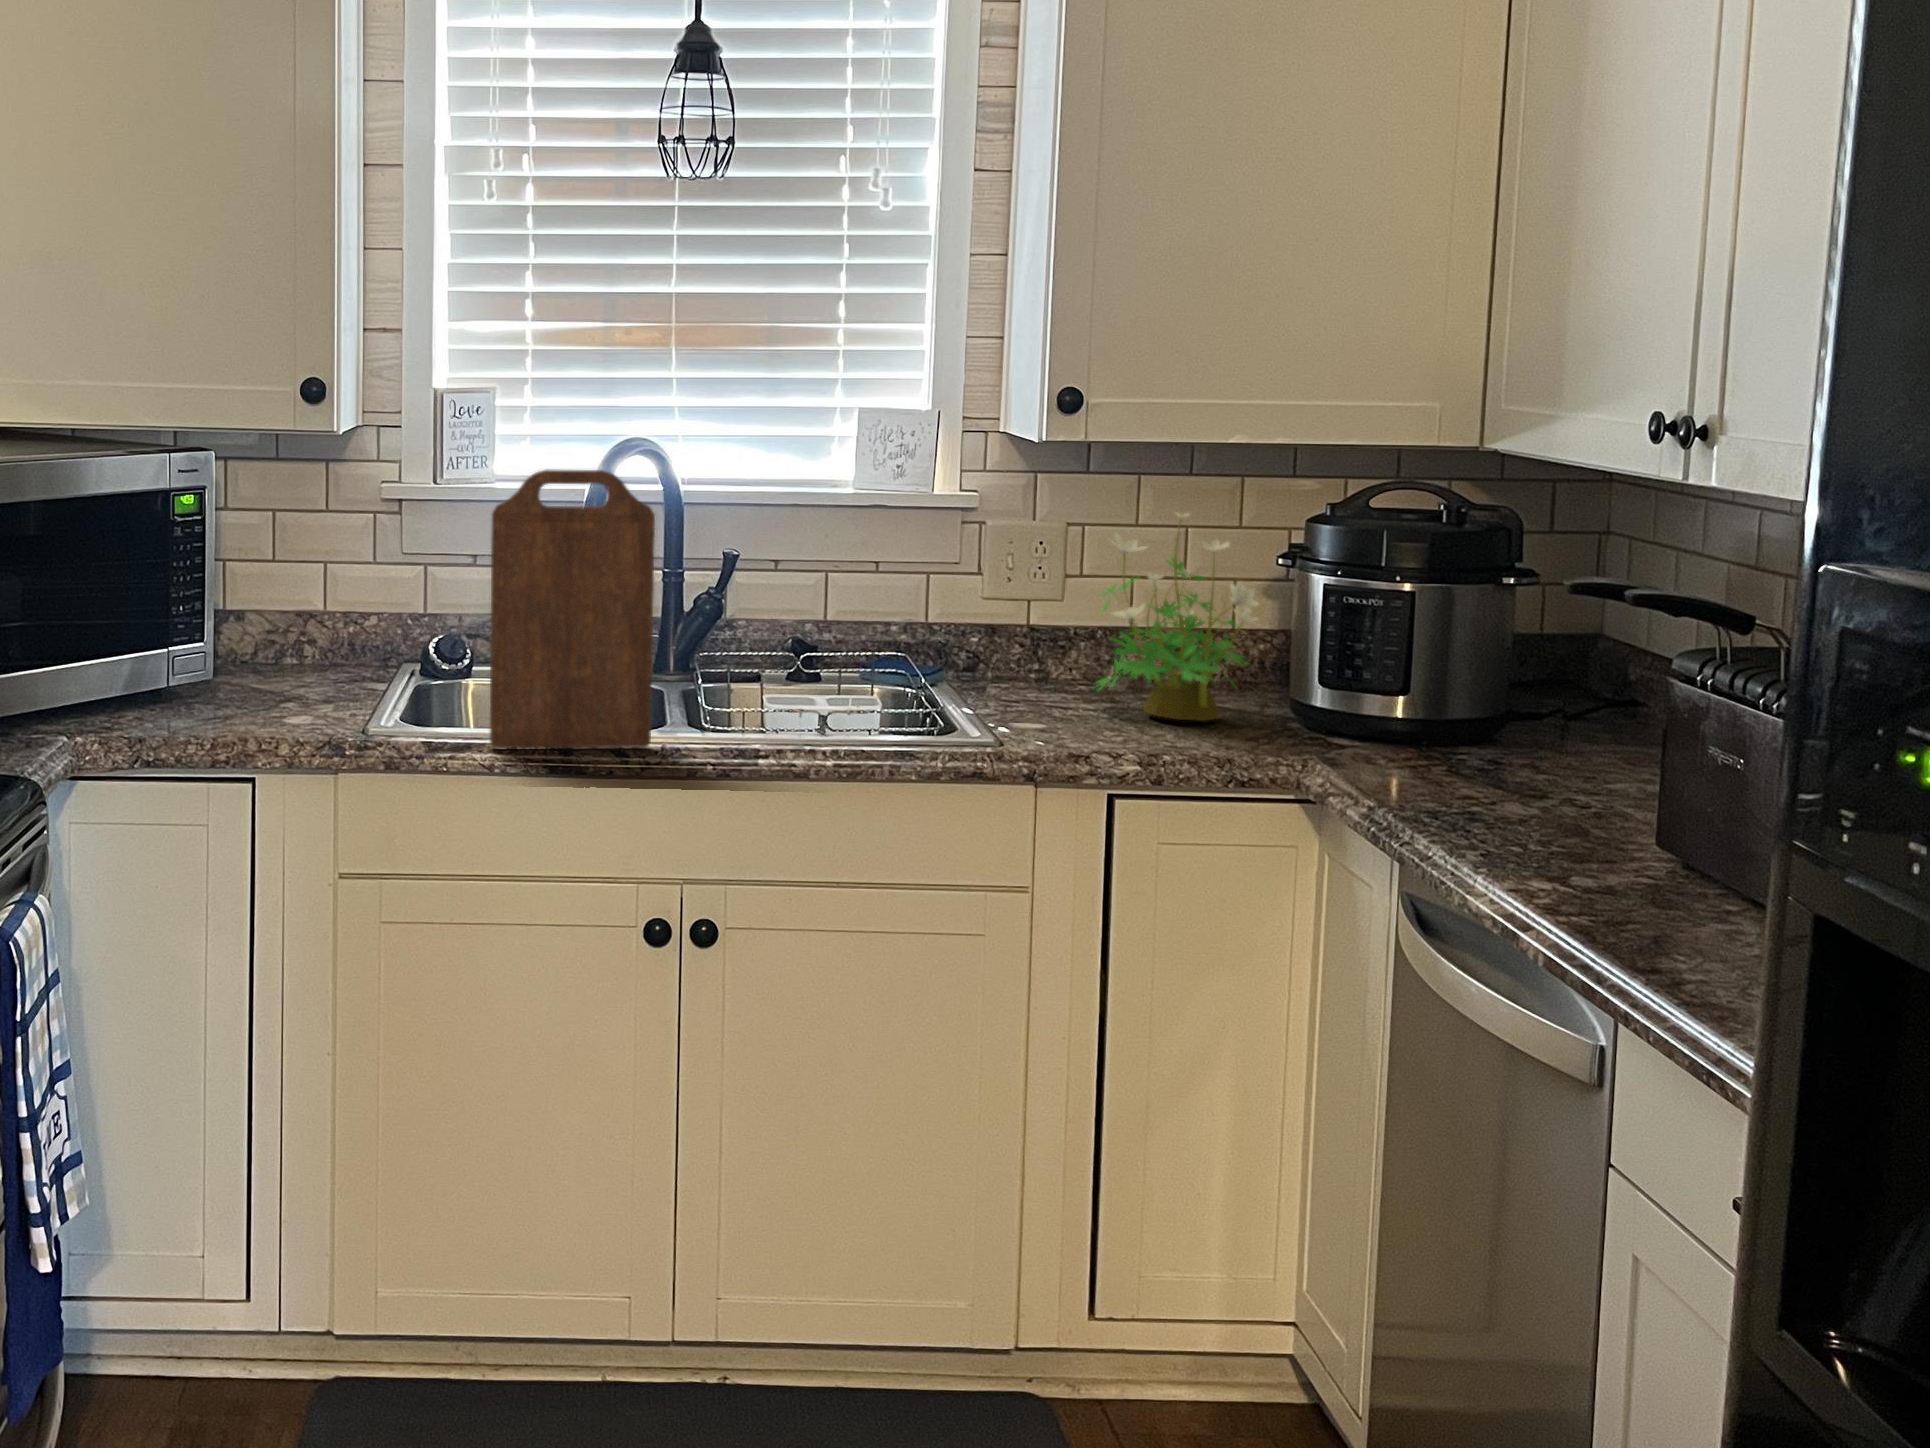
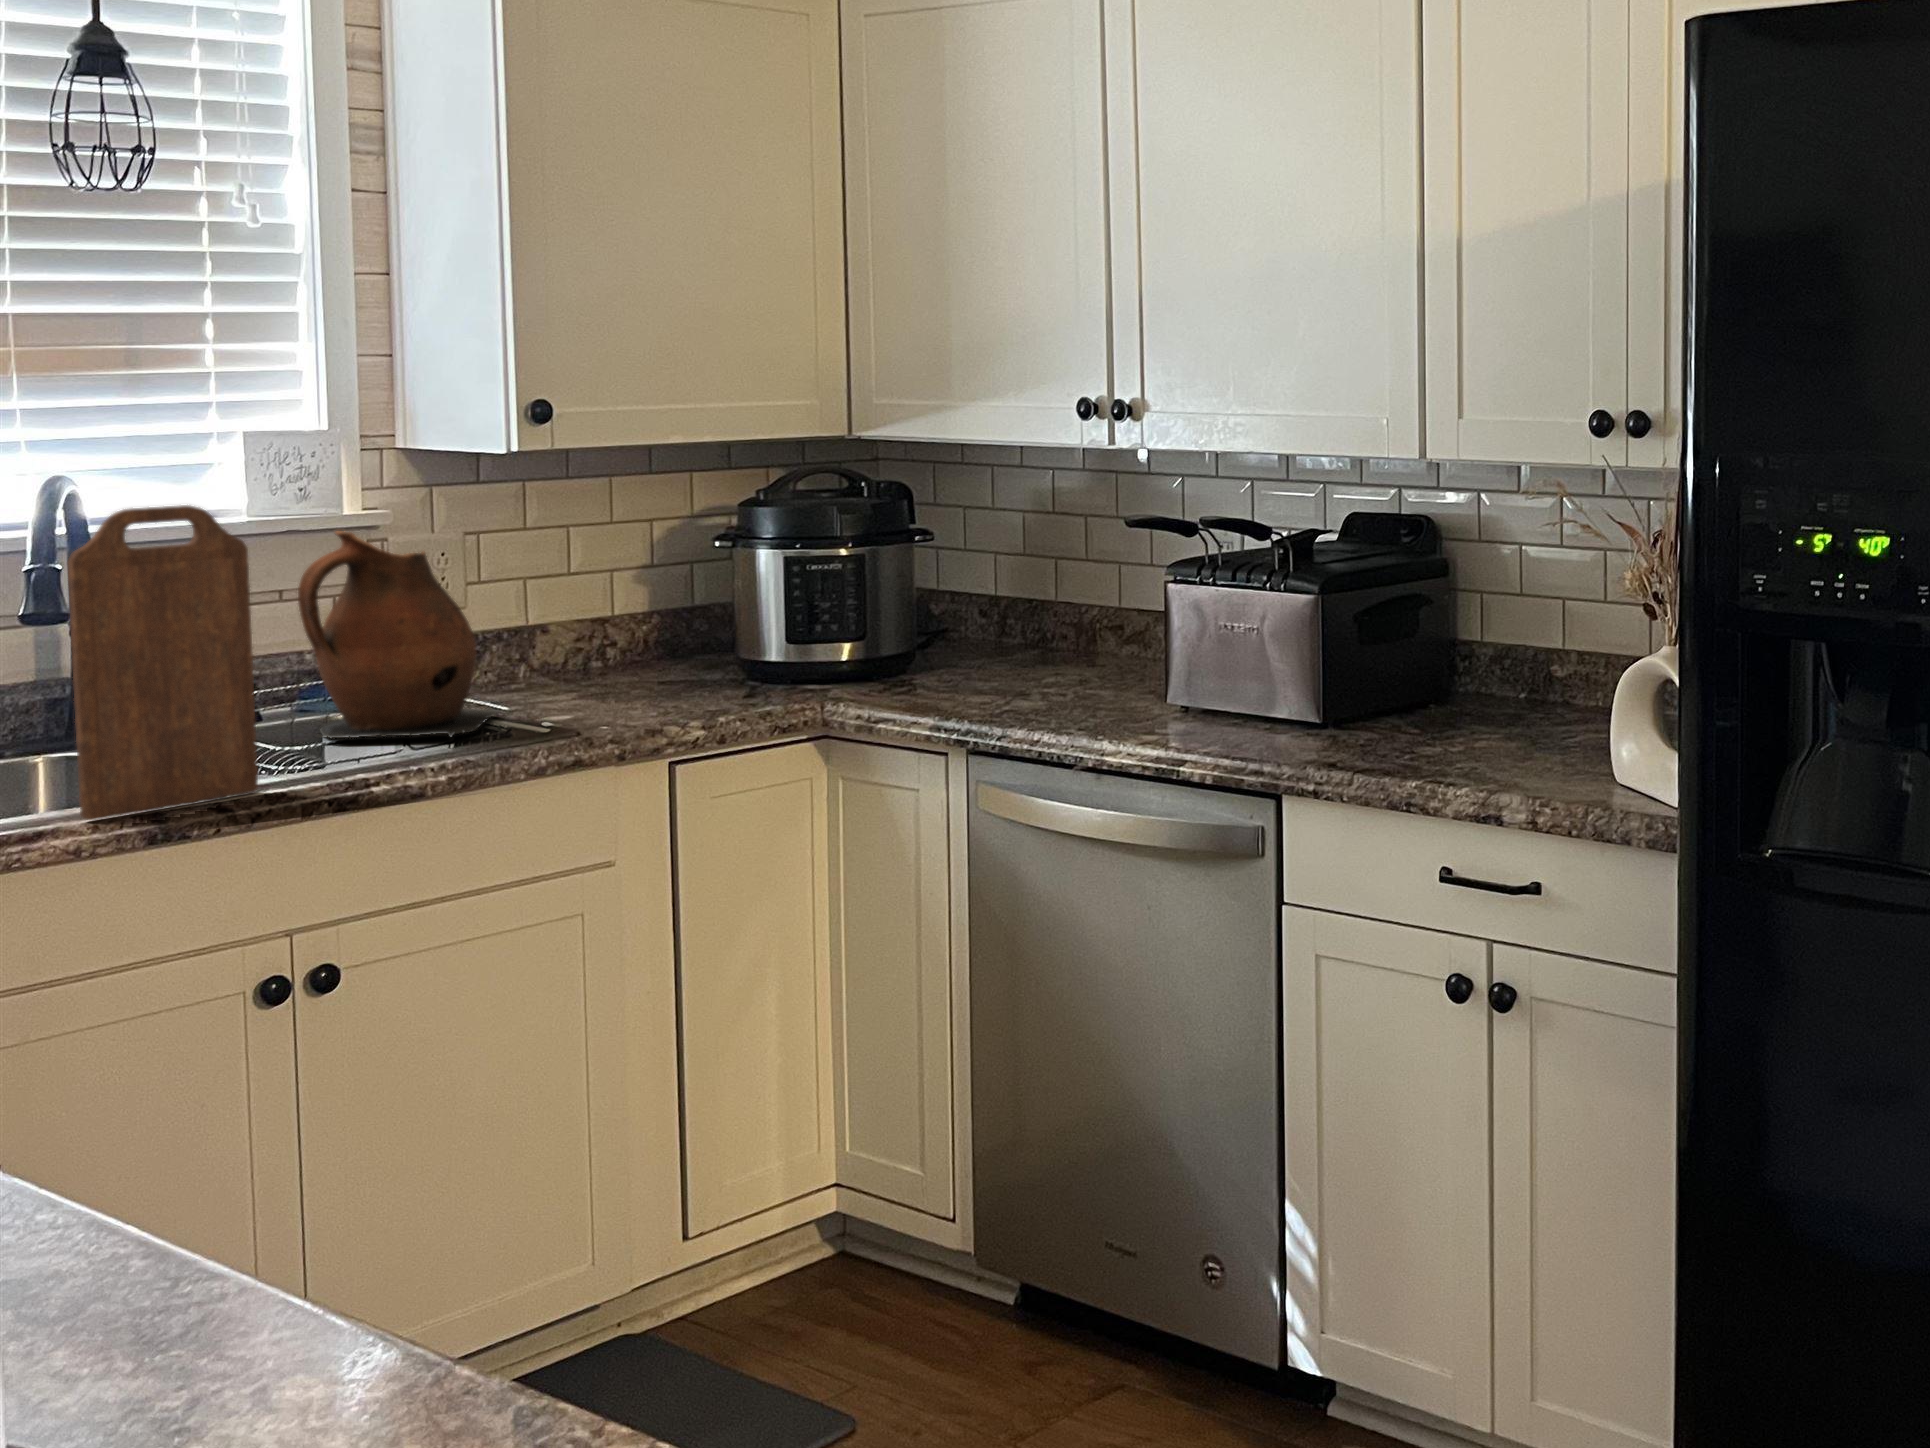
ceramic pitcher: none [797,507,990,728] -> present [298,531,498,738]
potted plant: present [1098,512,1258,721] -> none [549,510,731,695]

